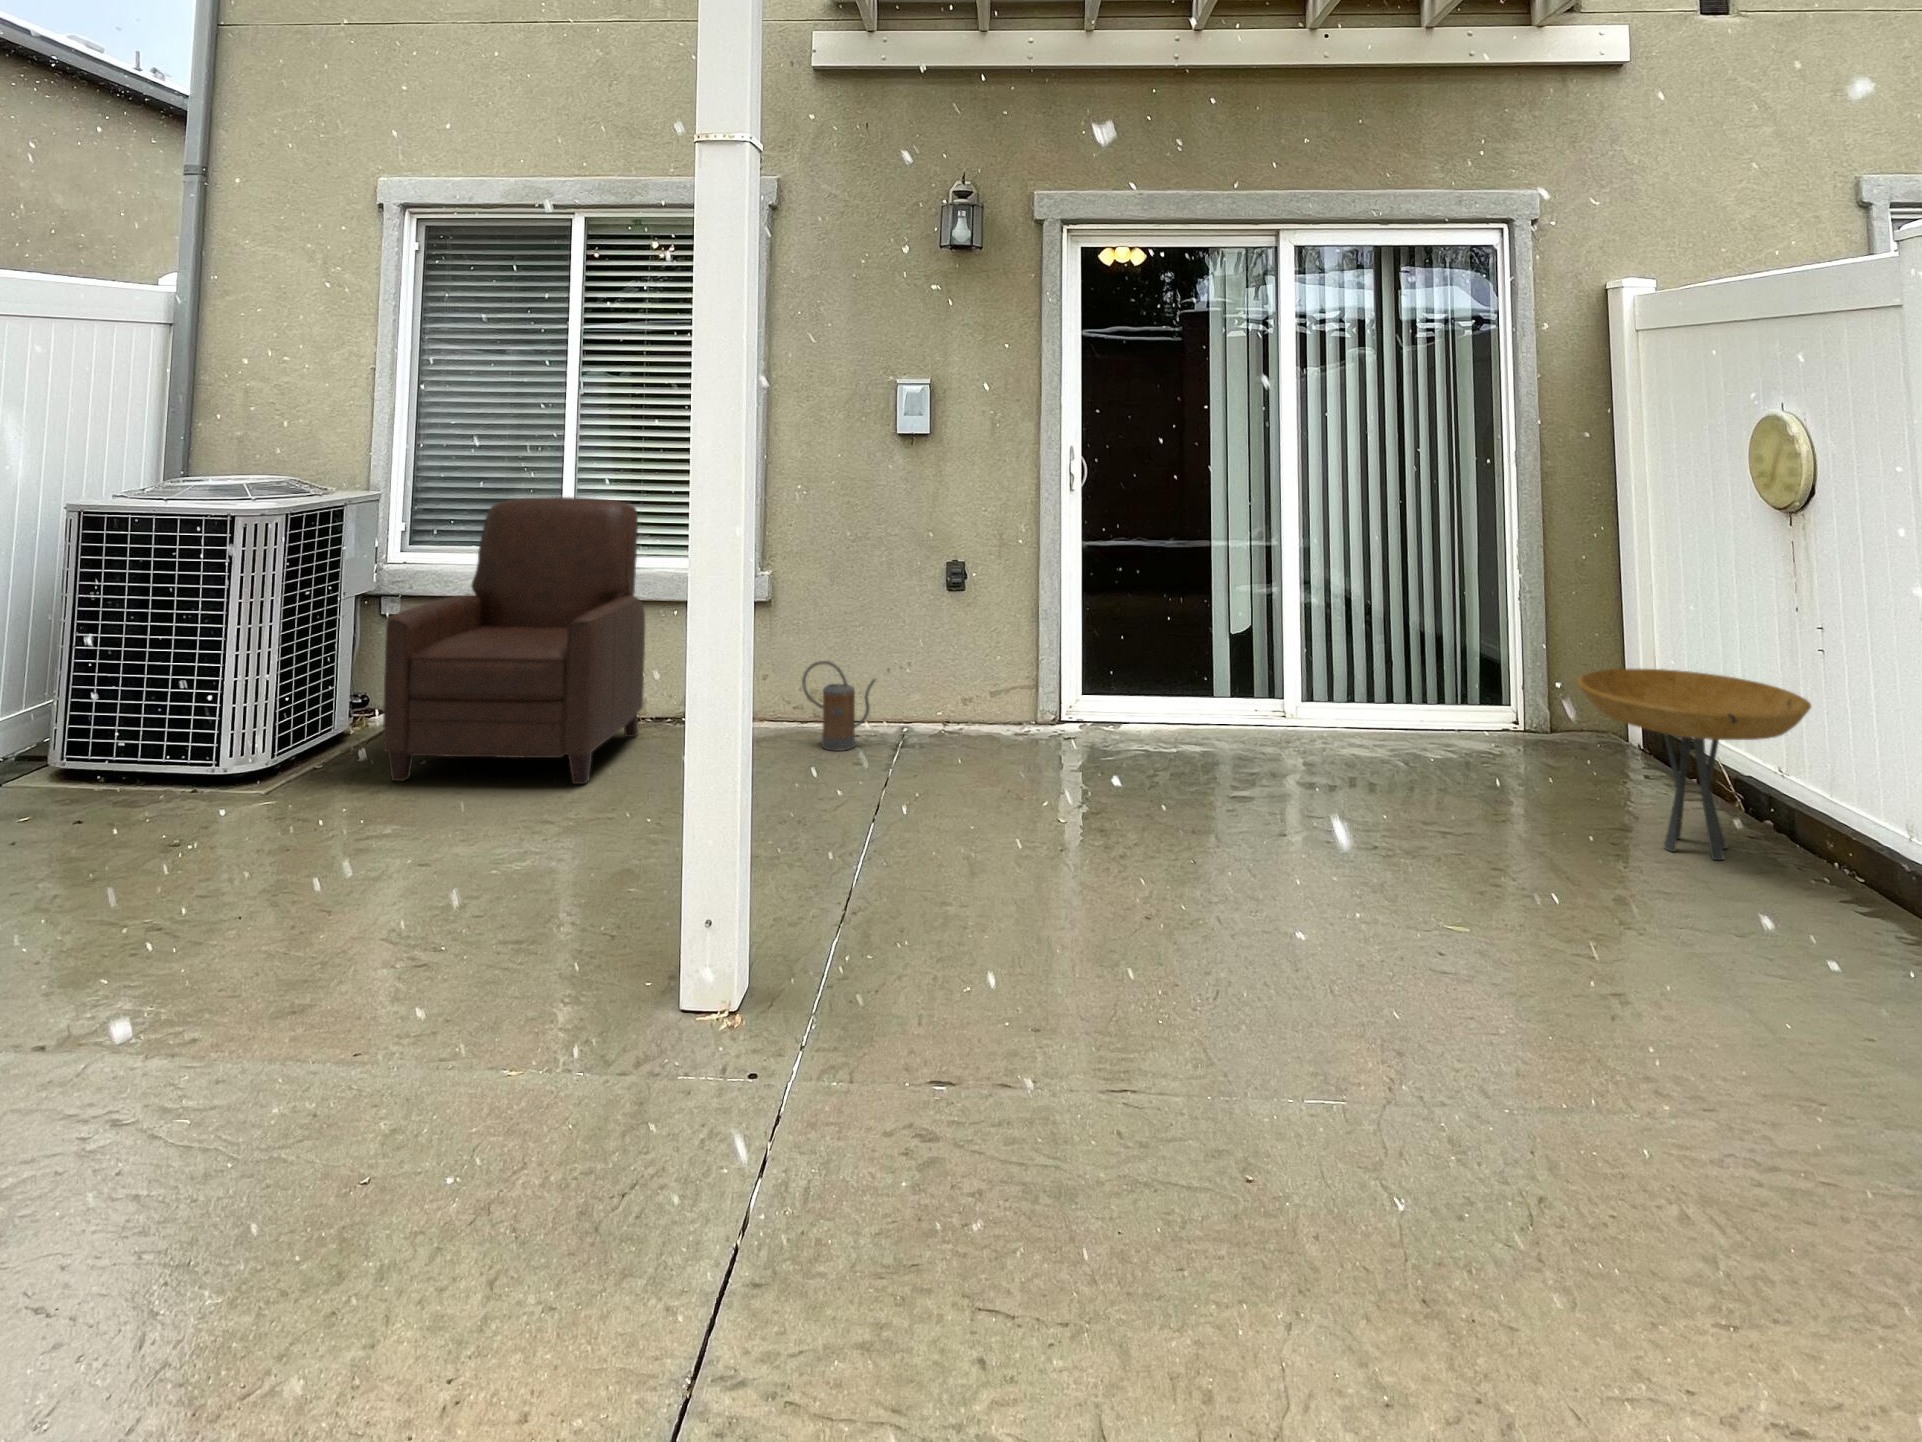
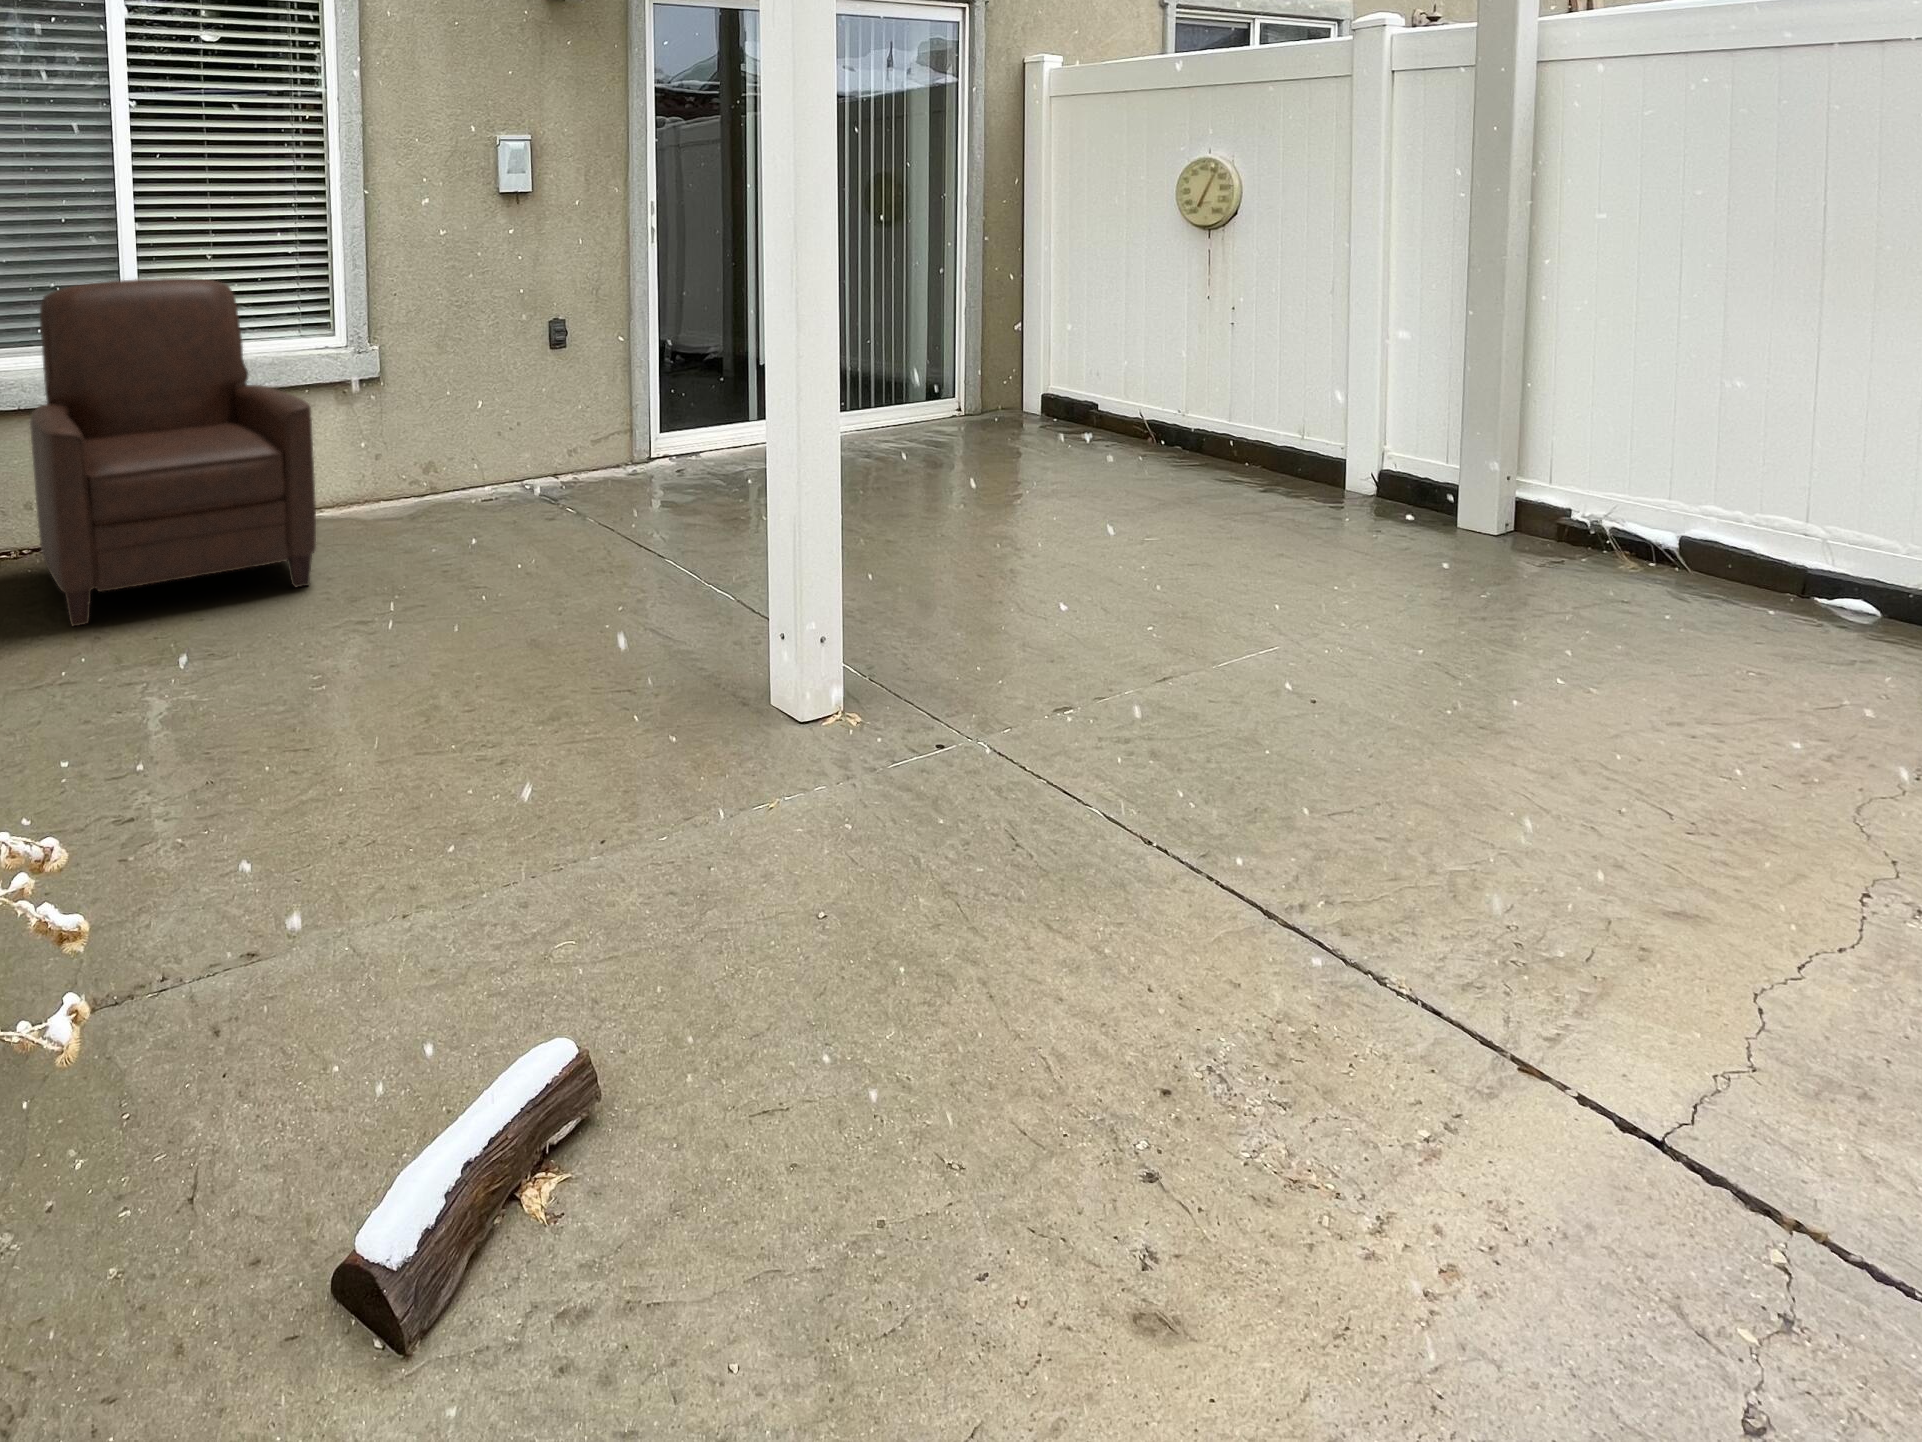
watering can: present [802,661,876,751] -> none [445,428,517,515]
side table: present [1577,669,1811,860] -> none [1093,348,1252,473]

